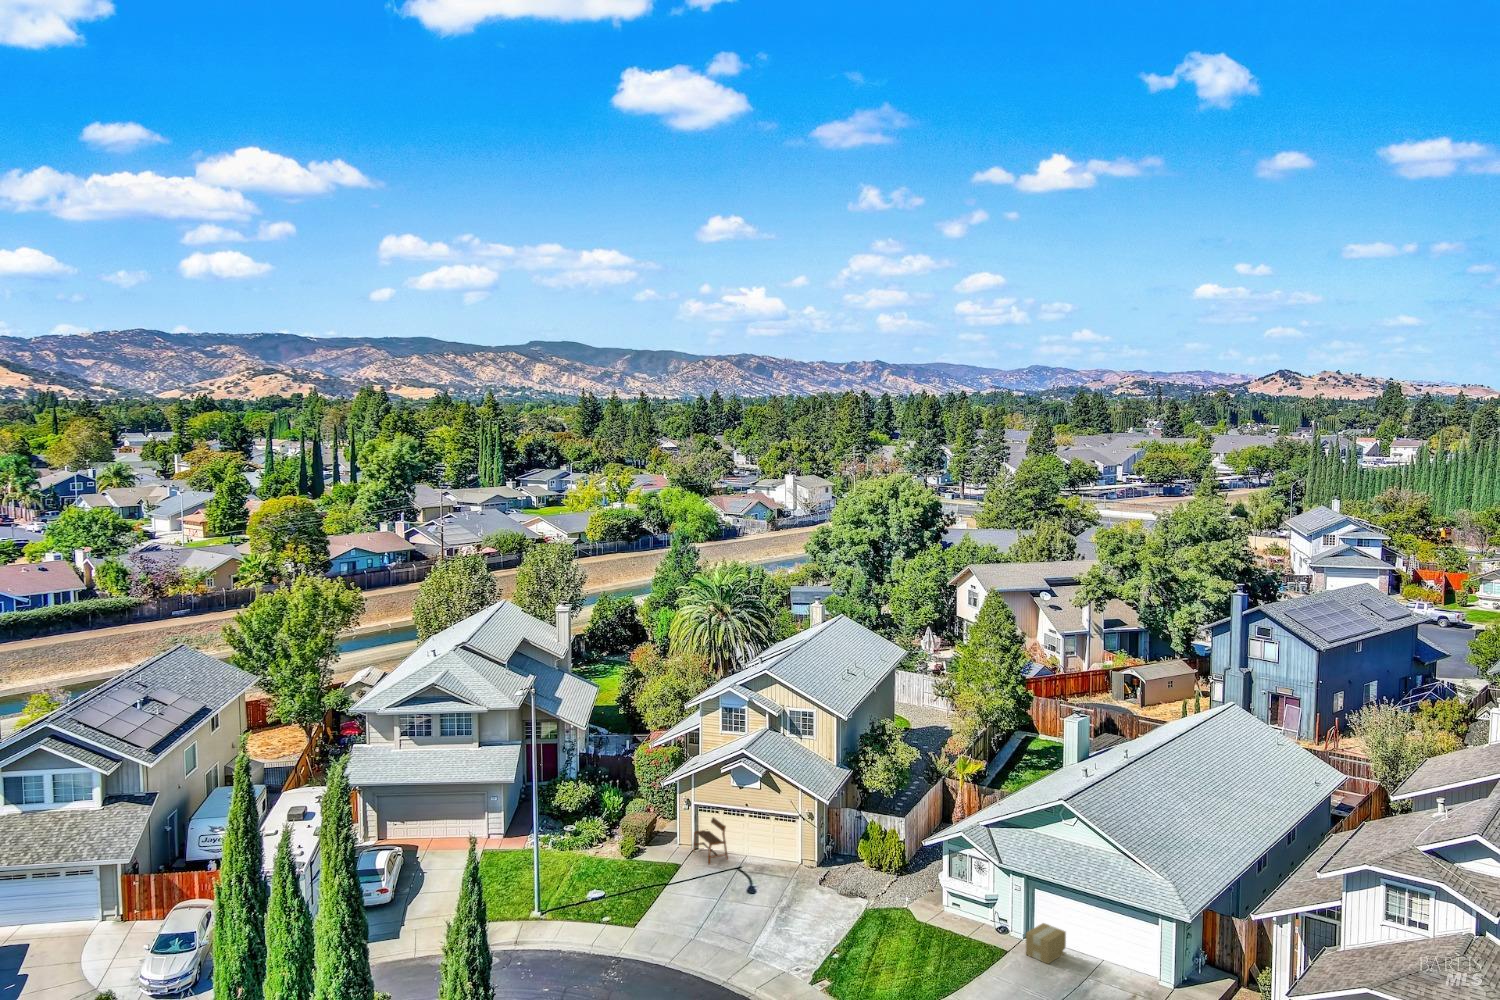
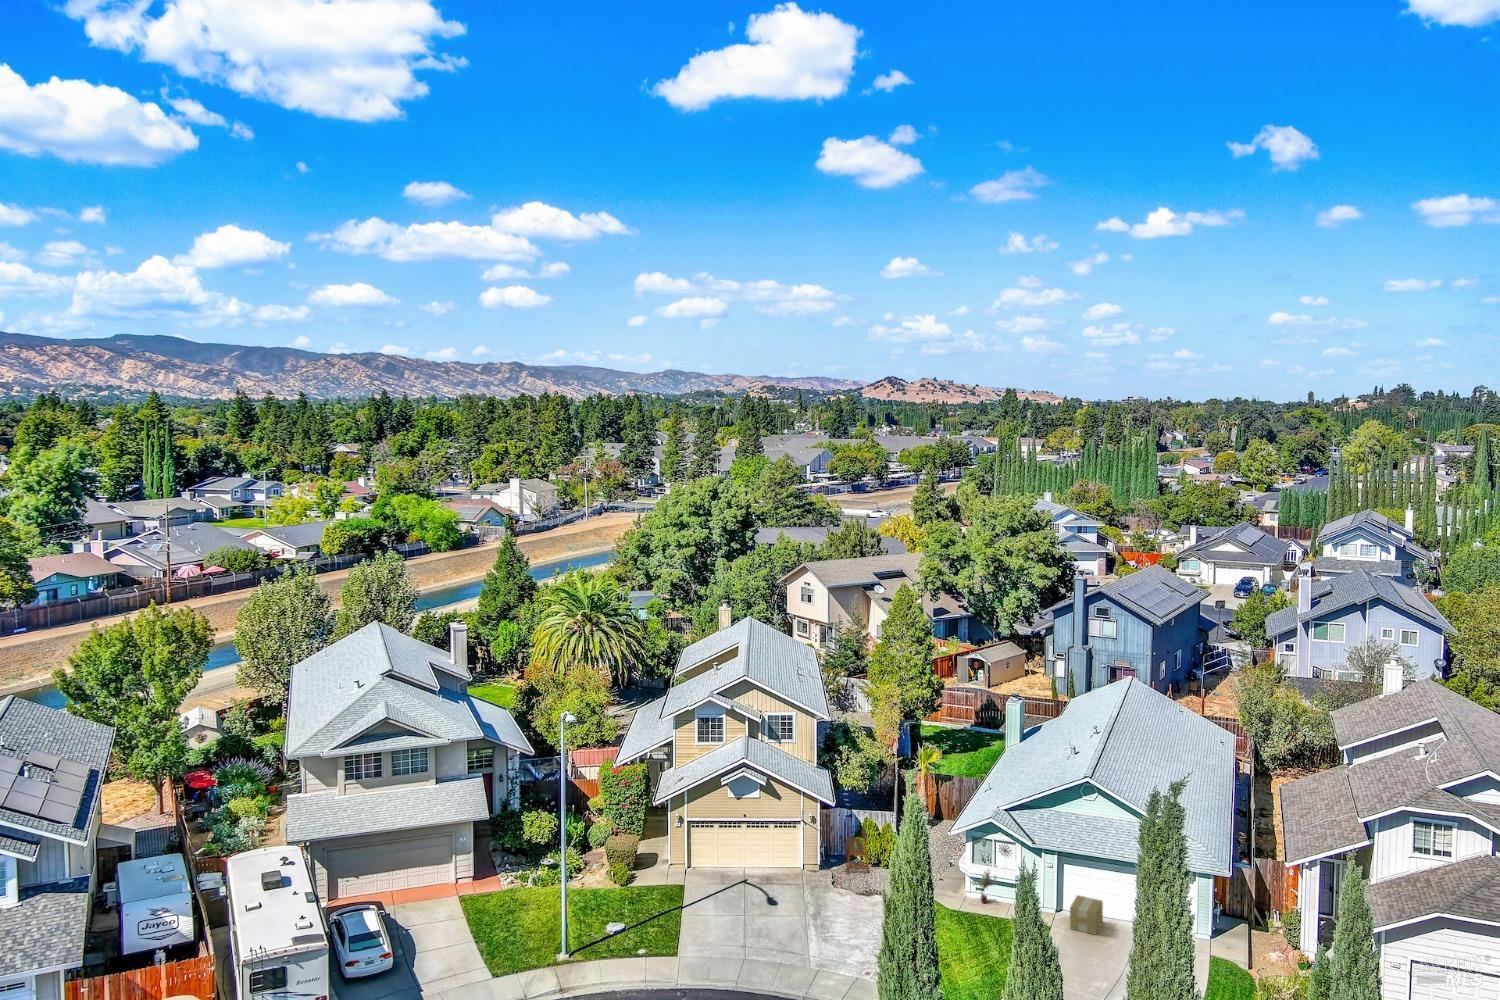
bench: present [693,818,728,864] -> present [845,824,870,873]
potted tree: none [943,886,969,920] -> present [971,869,997,903]

